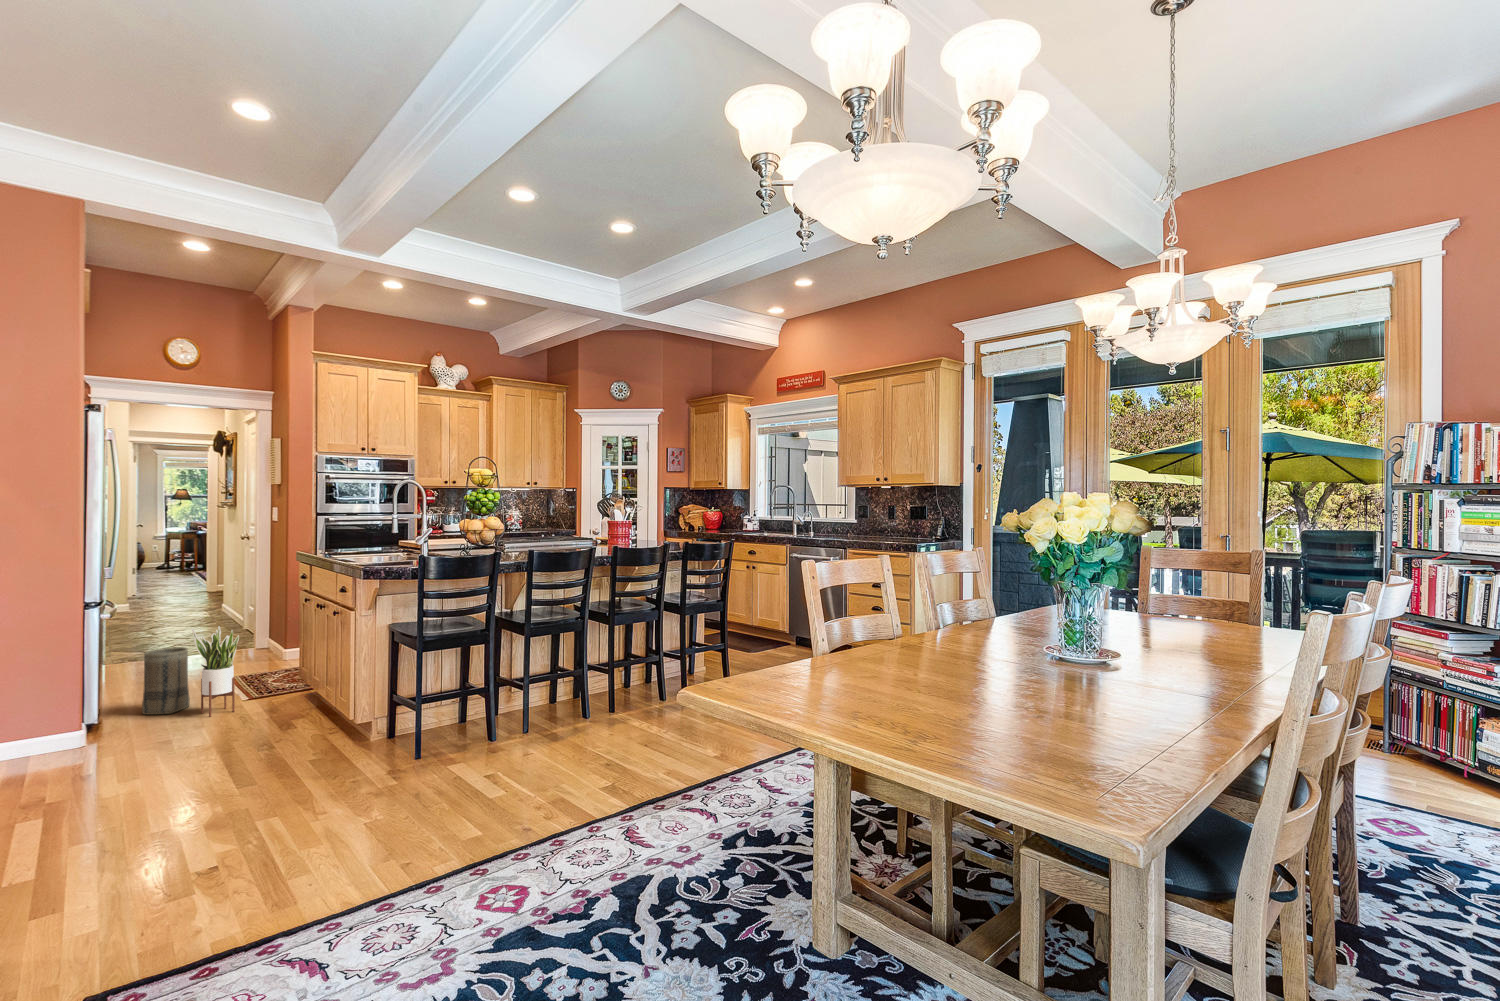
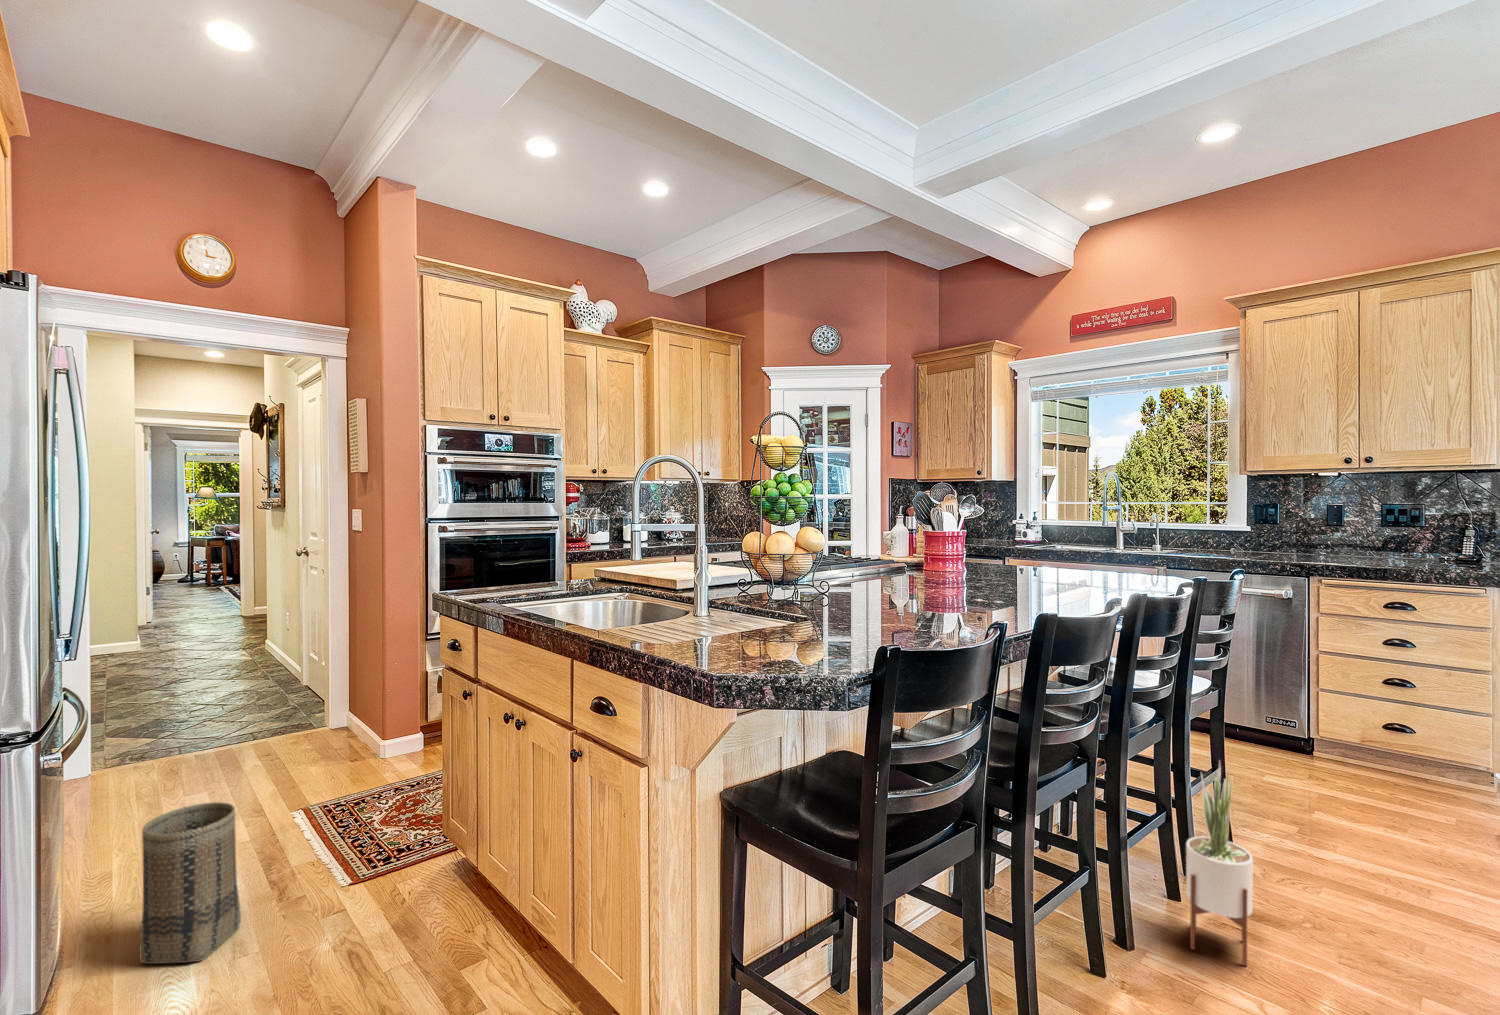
potted plant: present [192,626,239,717] -> present [1186,767,1253,966]

